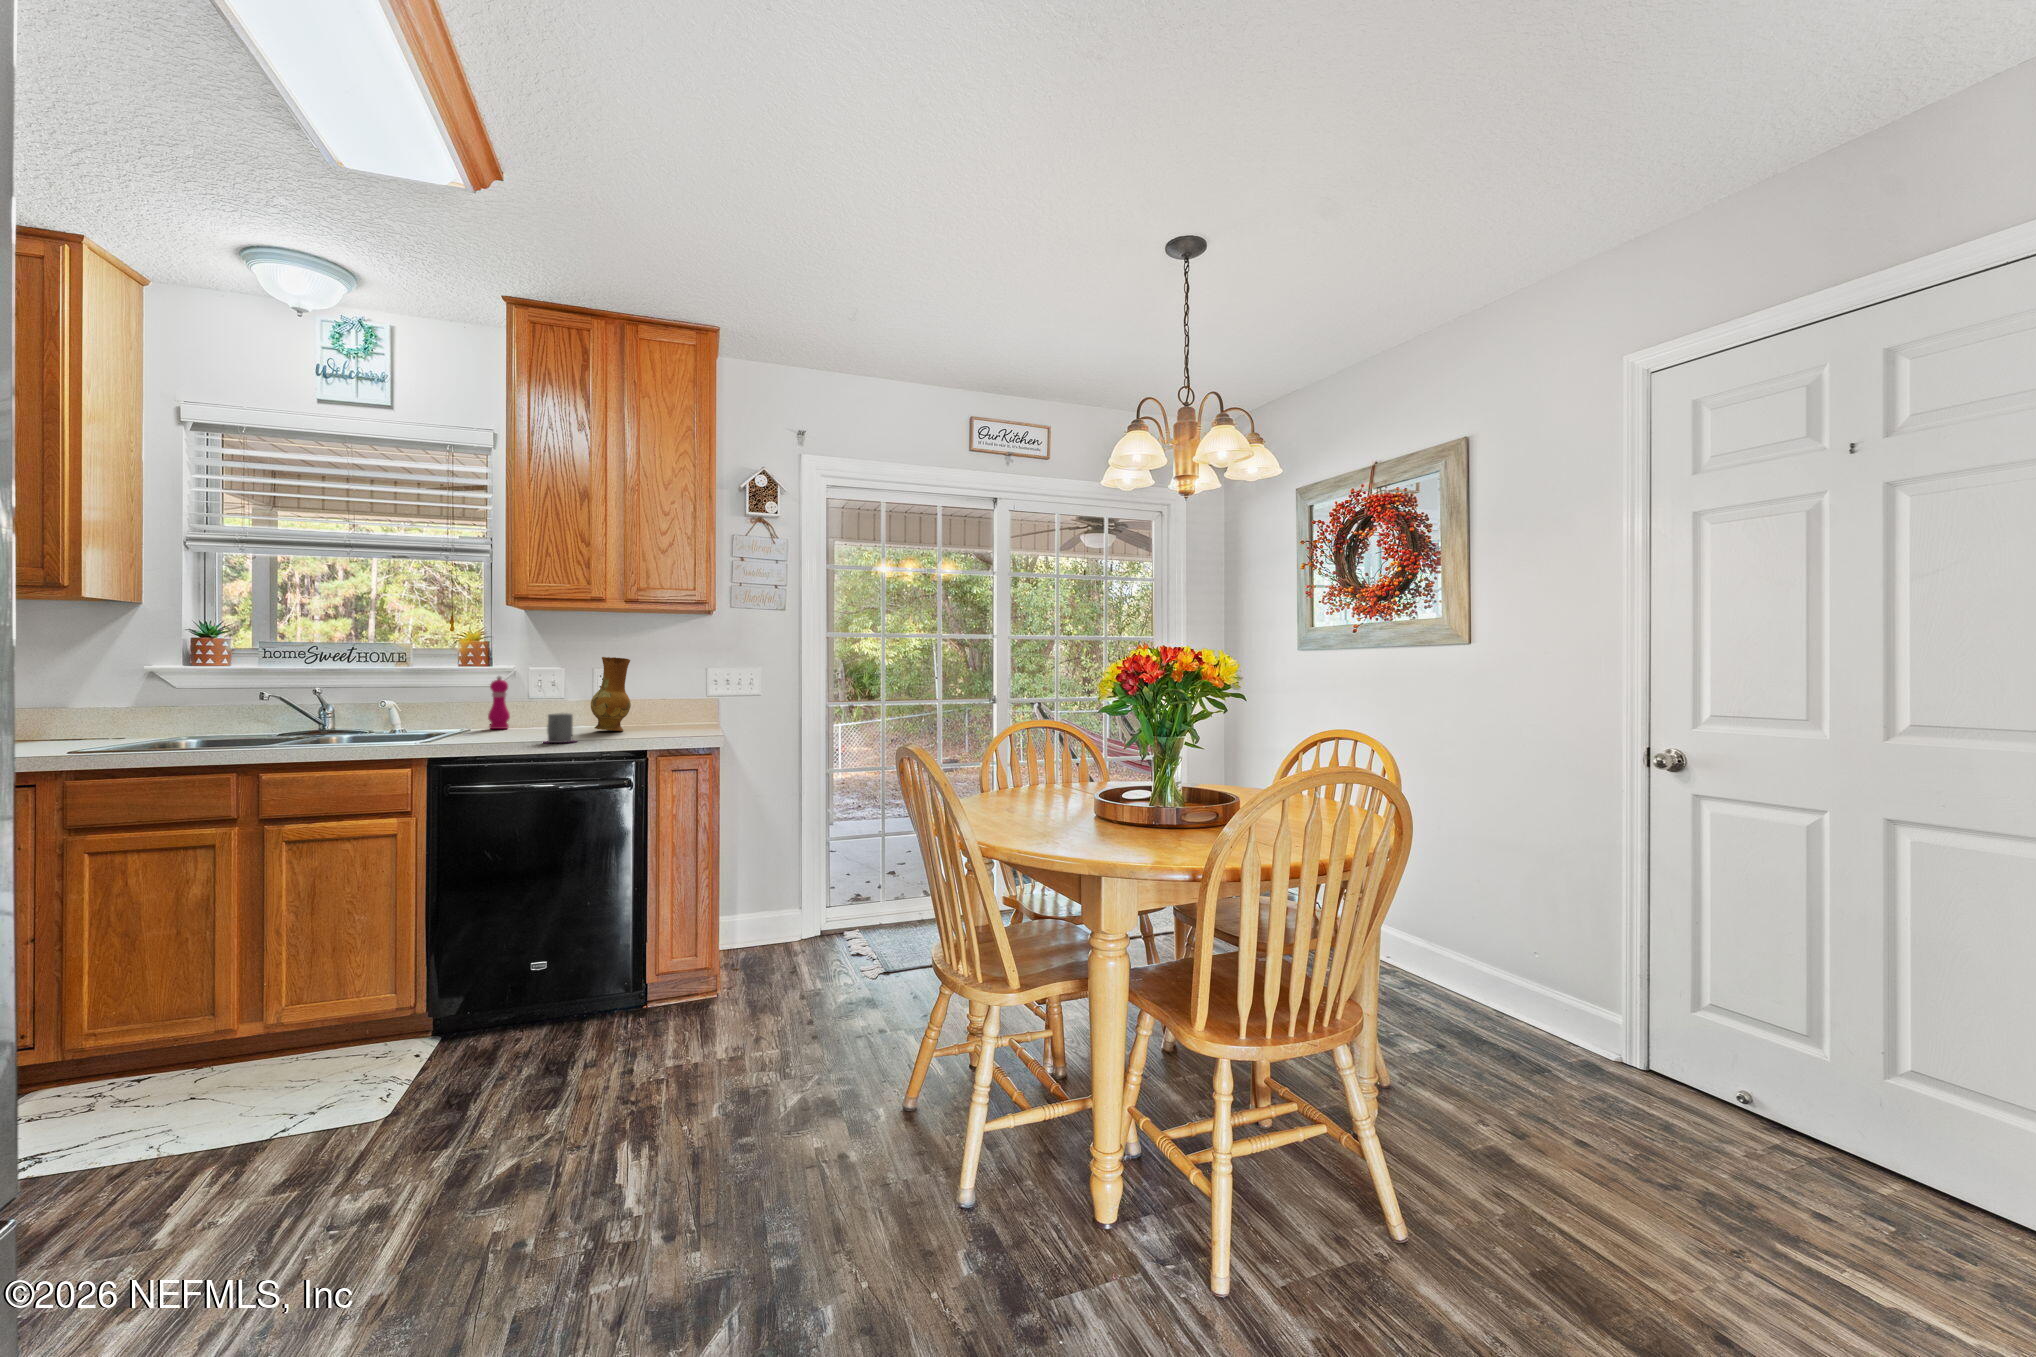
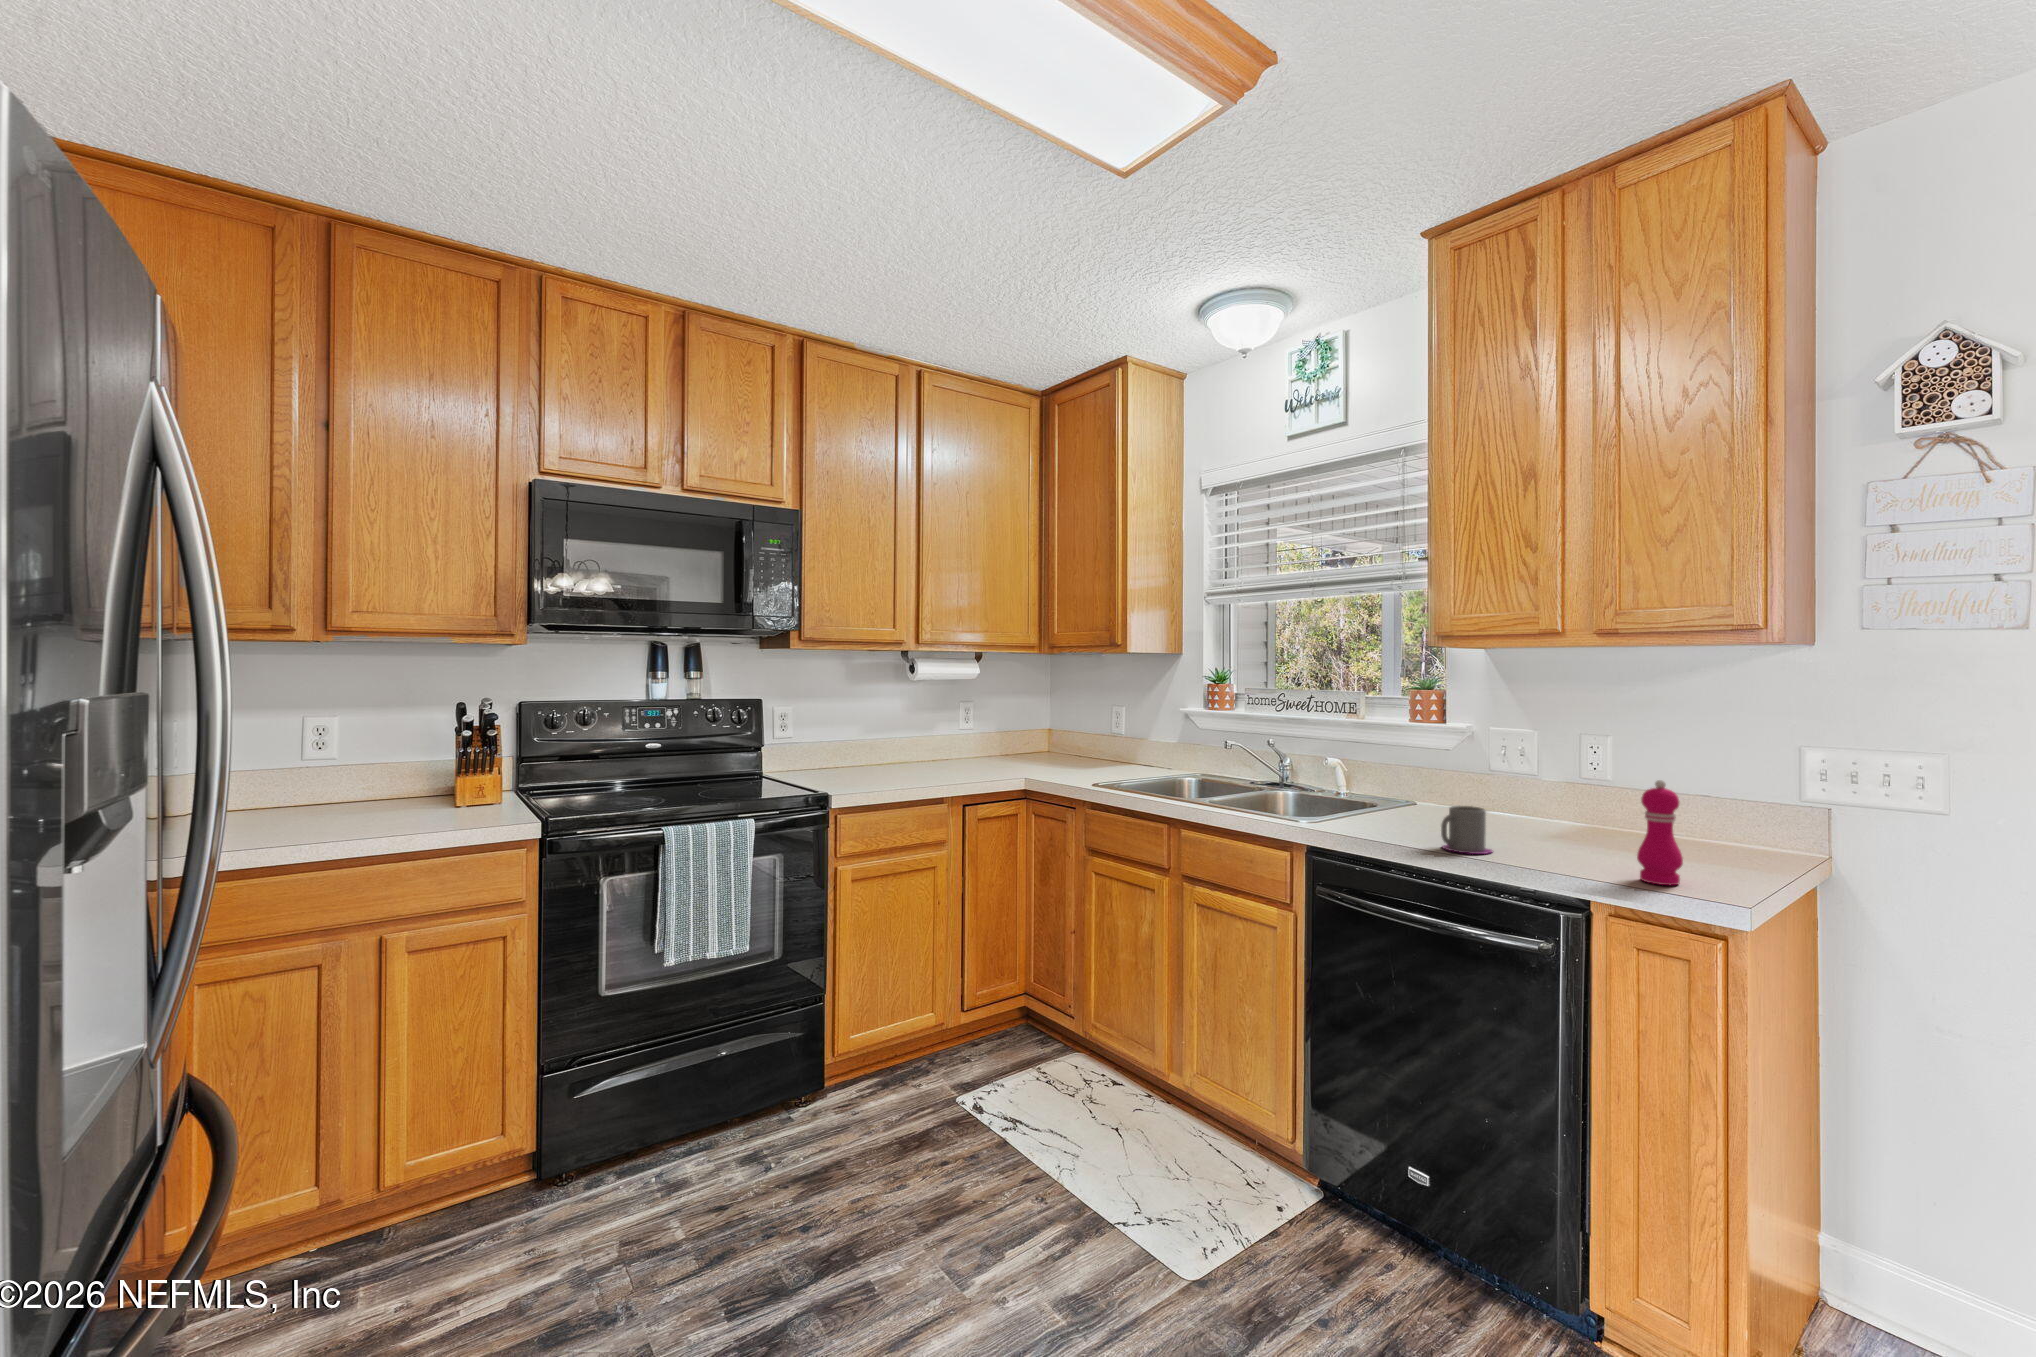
ceramic jug: present [591,657,631,731] -> none [1551,719,1619,840]
pepper mill: present [488,676,510,729] -> present [1637,780,1683,885]

